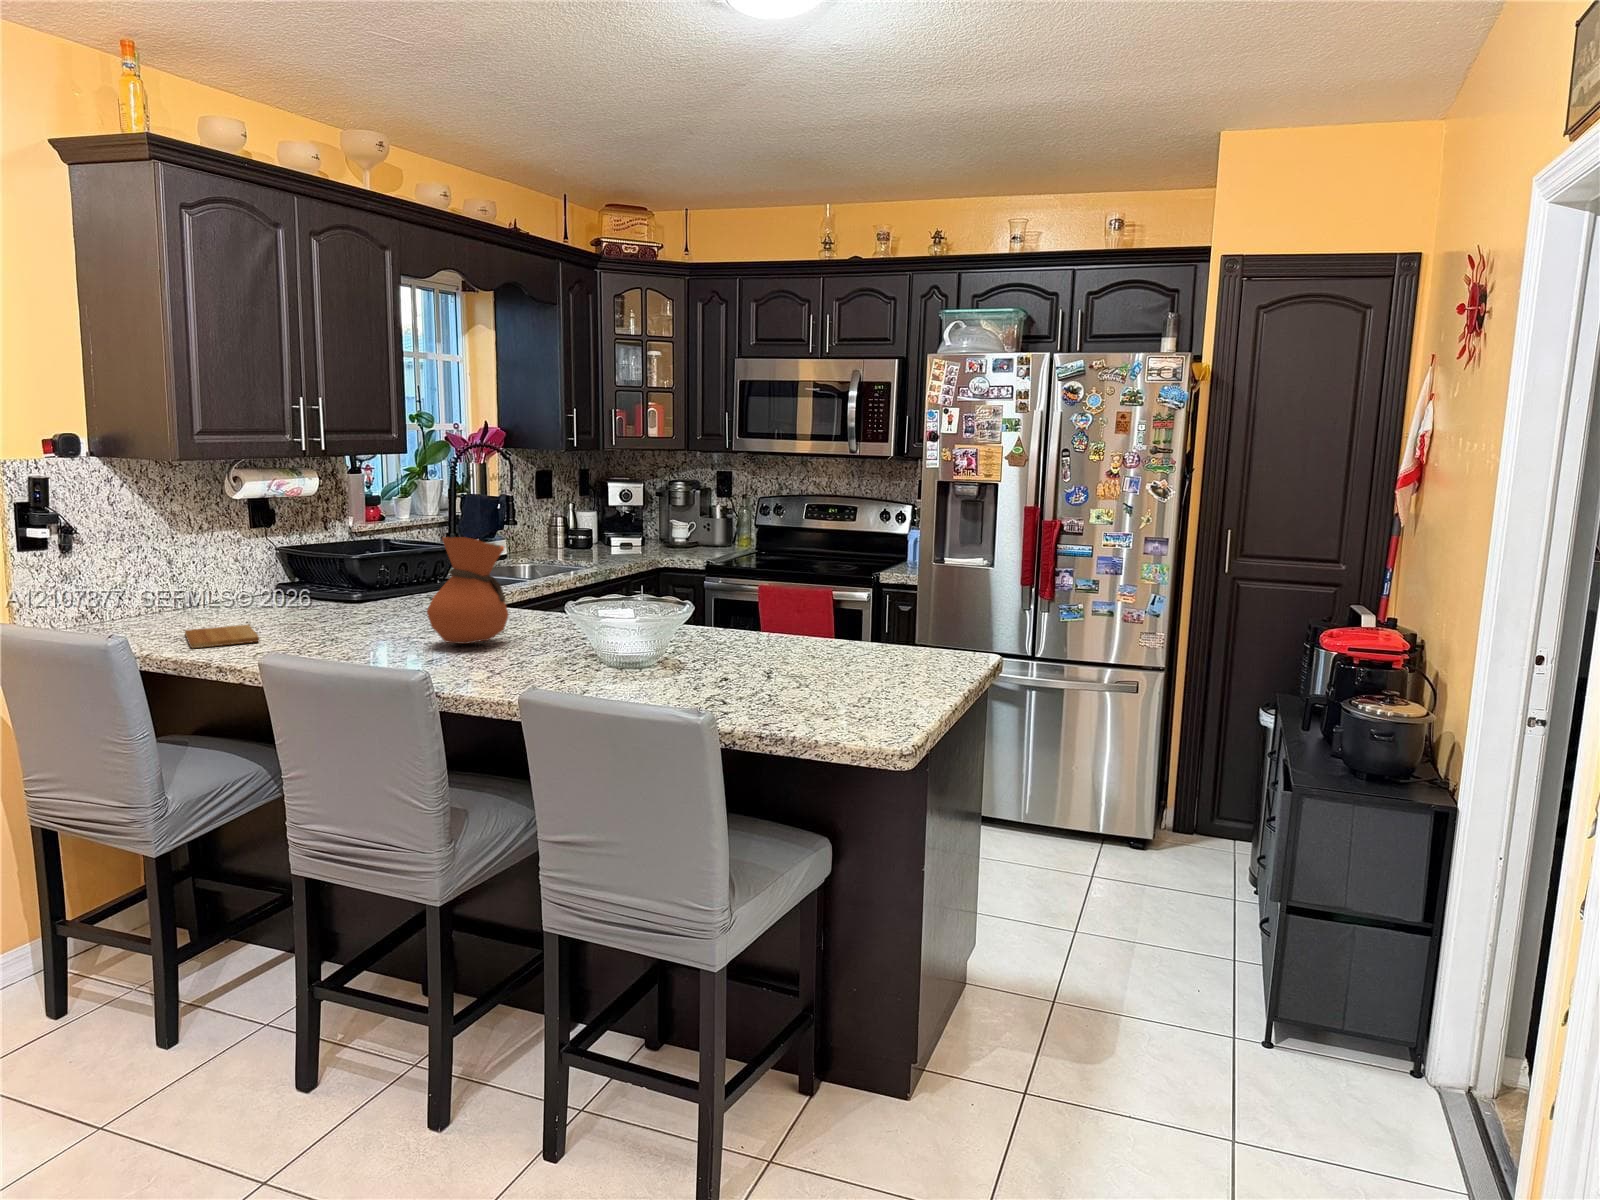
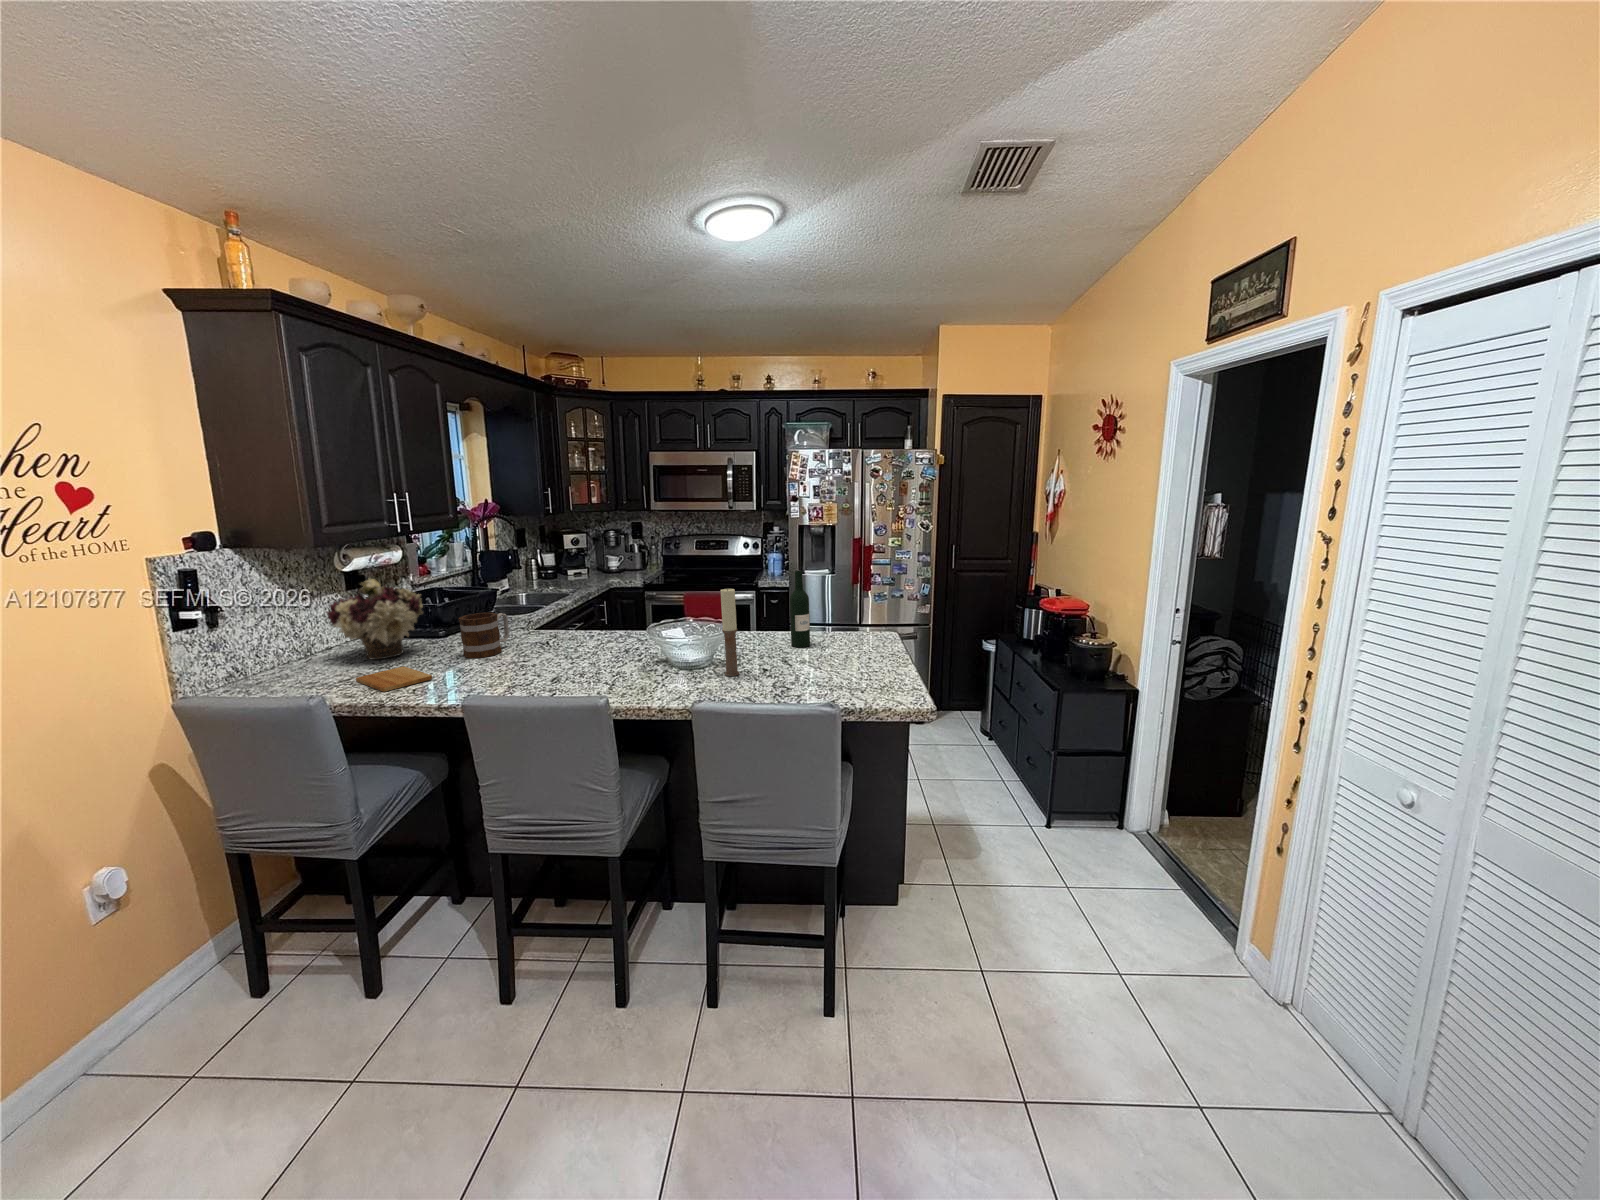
flower arrangement: none [193,508,307,616] -> present [326,579,423,660]
wine bottle: none [761,535,792,661] -> present [790,571,810,647]
vase: present [427,537,509,644] -> none [565,589,619,661]
candle: none [597,544,624,684] -> present [721,587,739,676]
mug: none [330,566,401,626] -> present [458,613,509,658]

